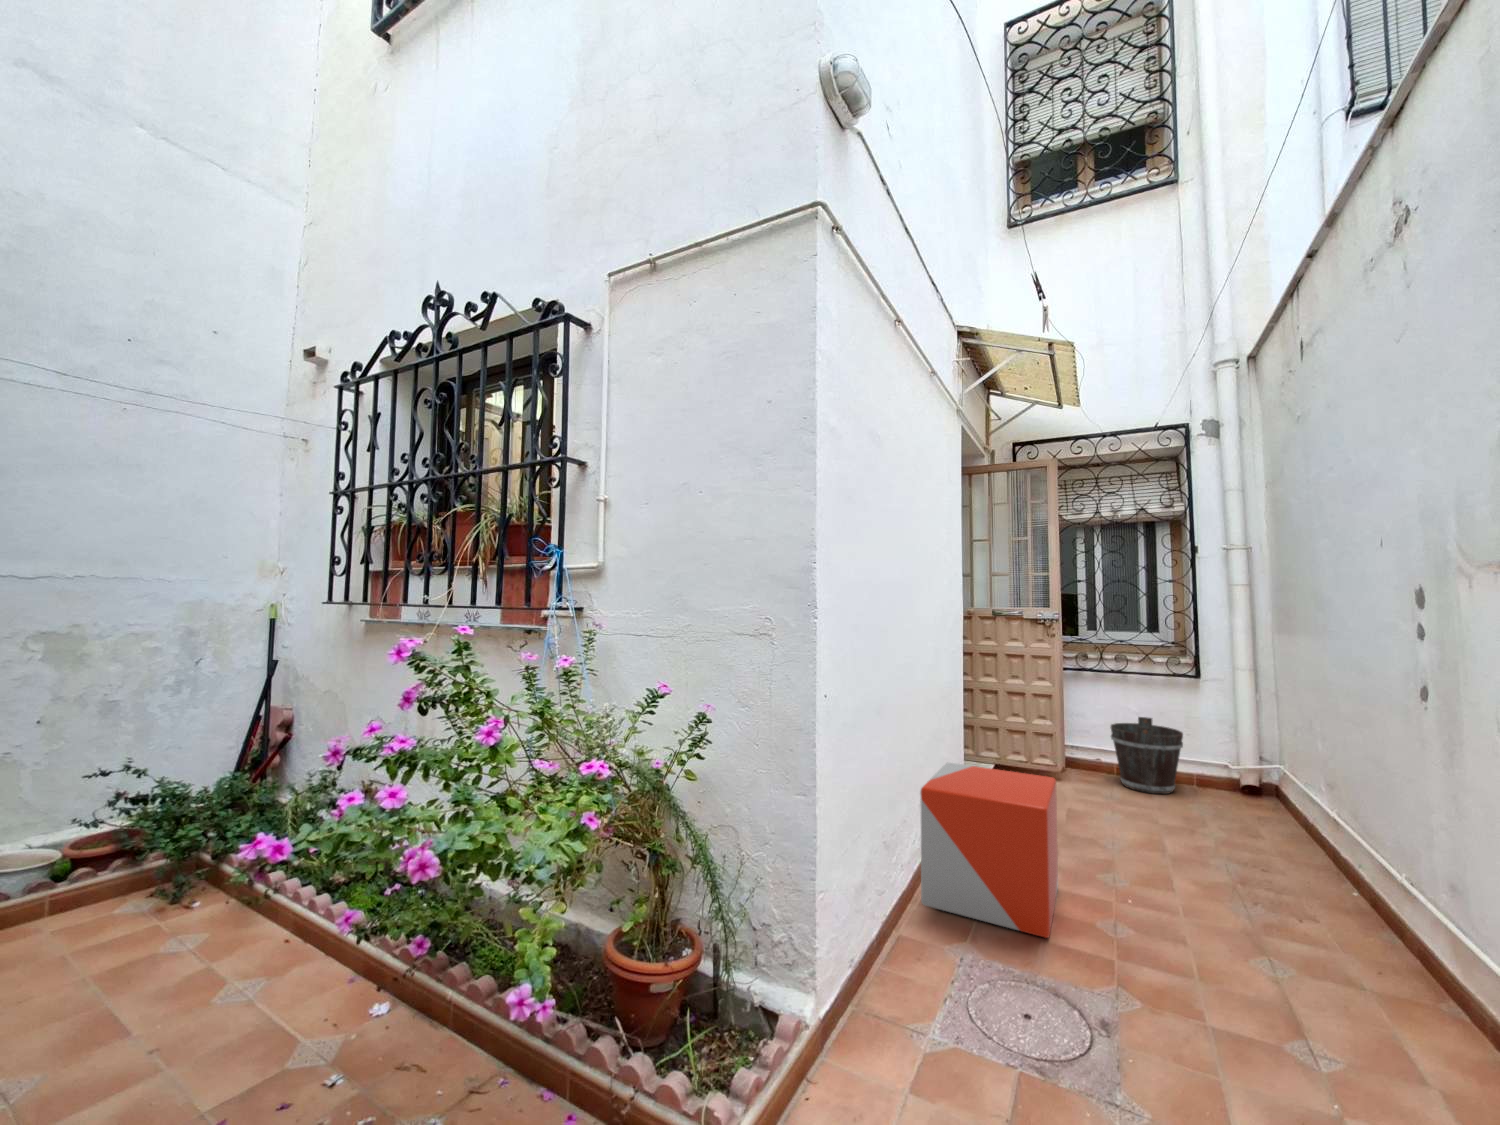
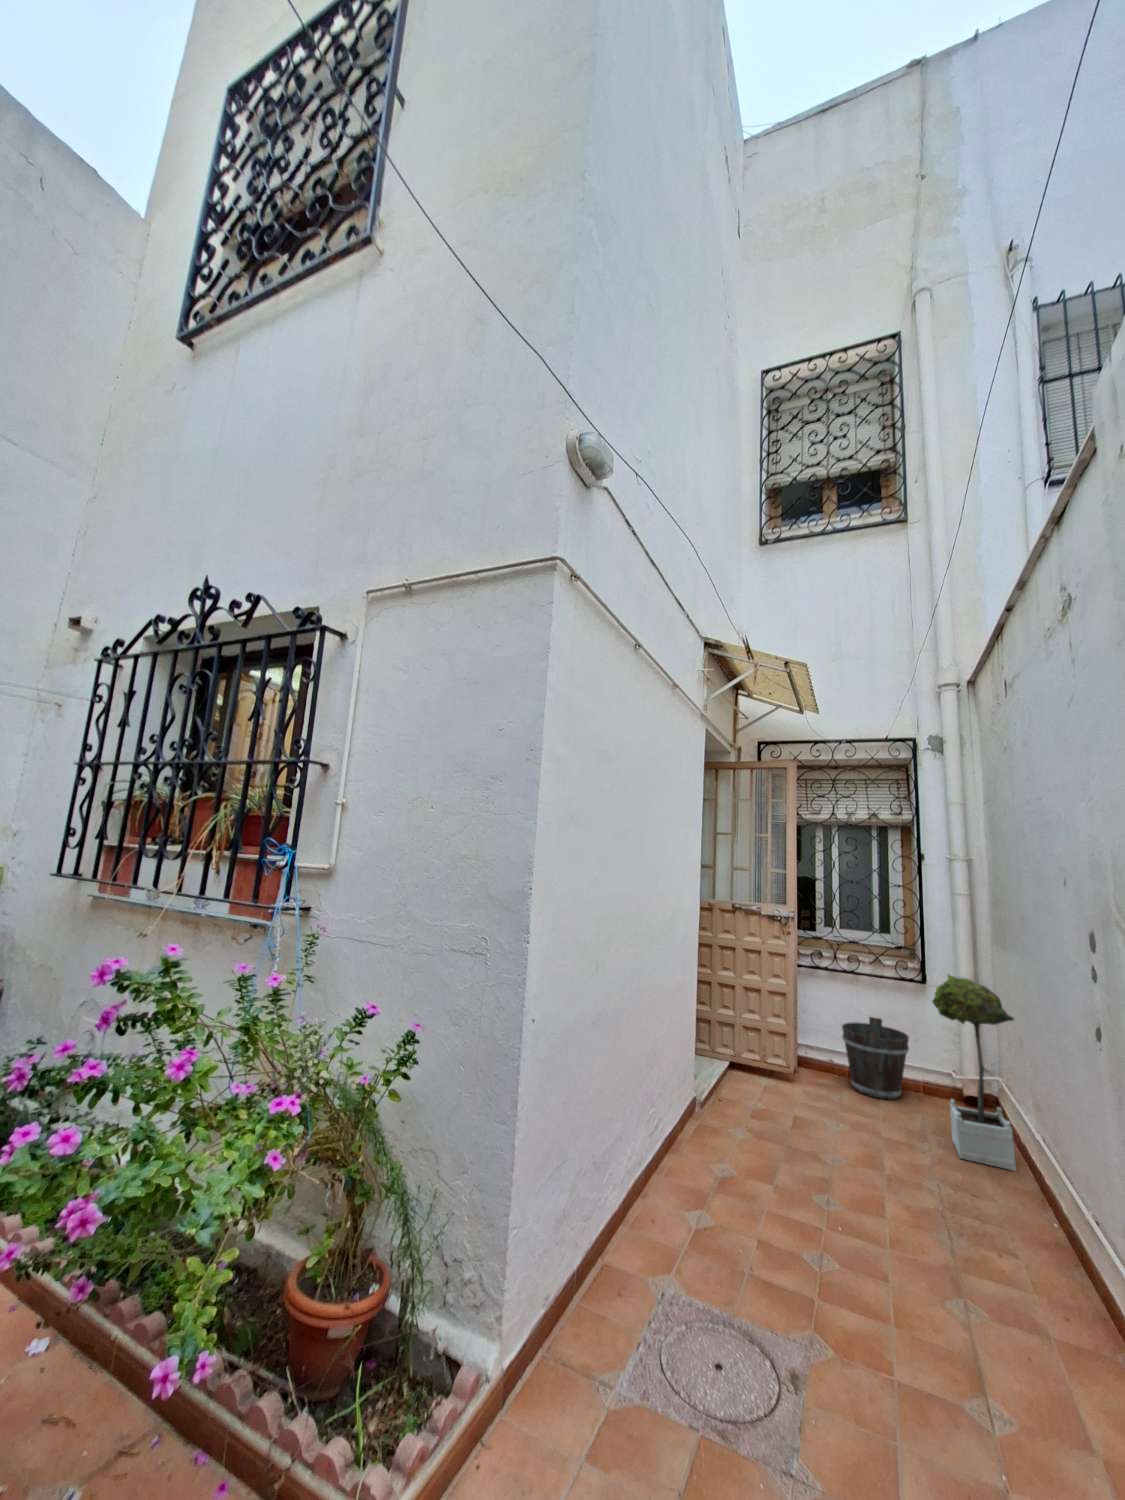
potted tree: none [1214,662,1308,852] -> present [932,974,1016,1171]
stool: present [920,763,1058,938] -> none [633,1069,773,1269]

